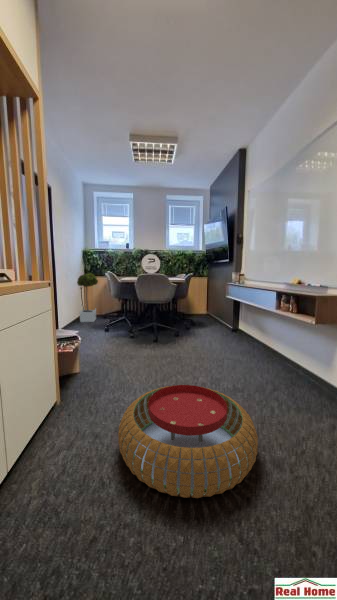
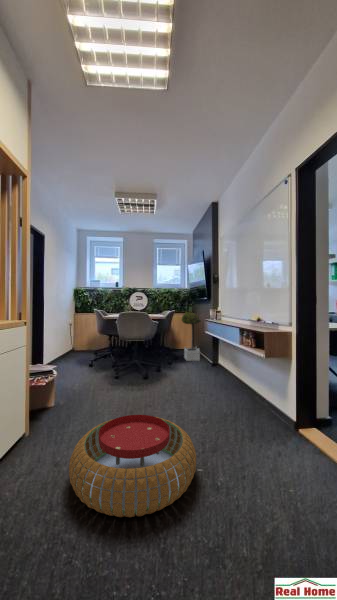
potted tree: present [77,273,98,322] -> present [182,312,201,361]

